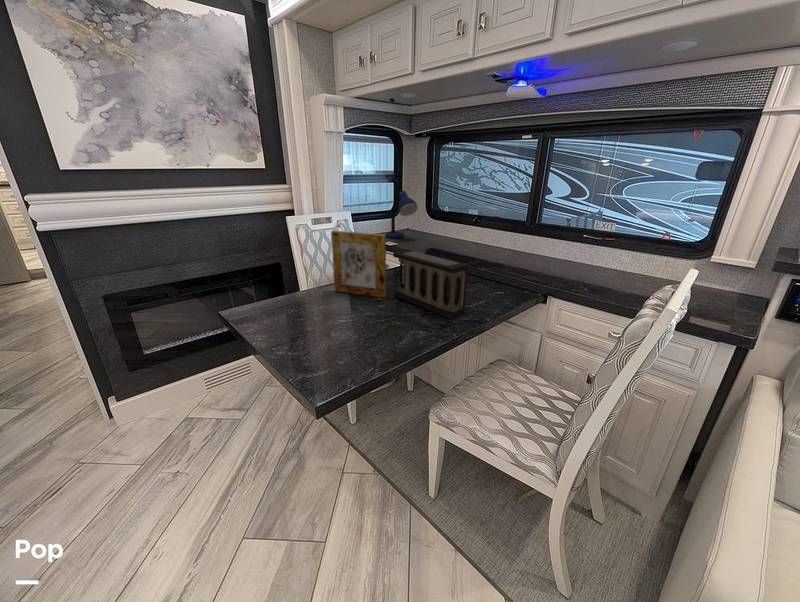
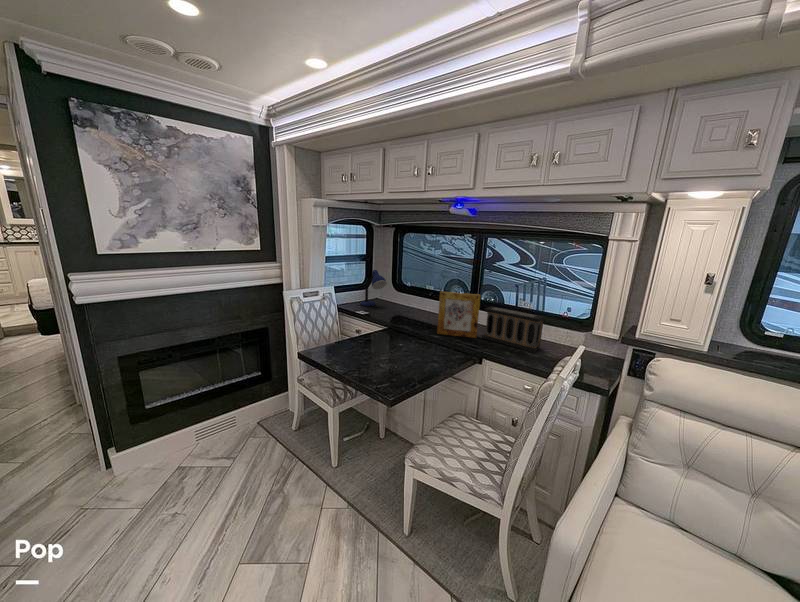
picture frame: present [331,231,386,297] -> present [437,292,480,338]
speaker: present [393,250,468,319] -> present [482,306,544,353]

